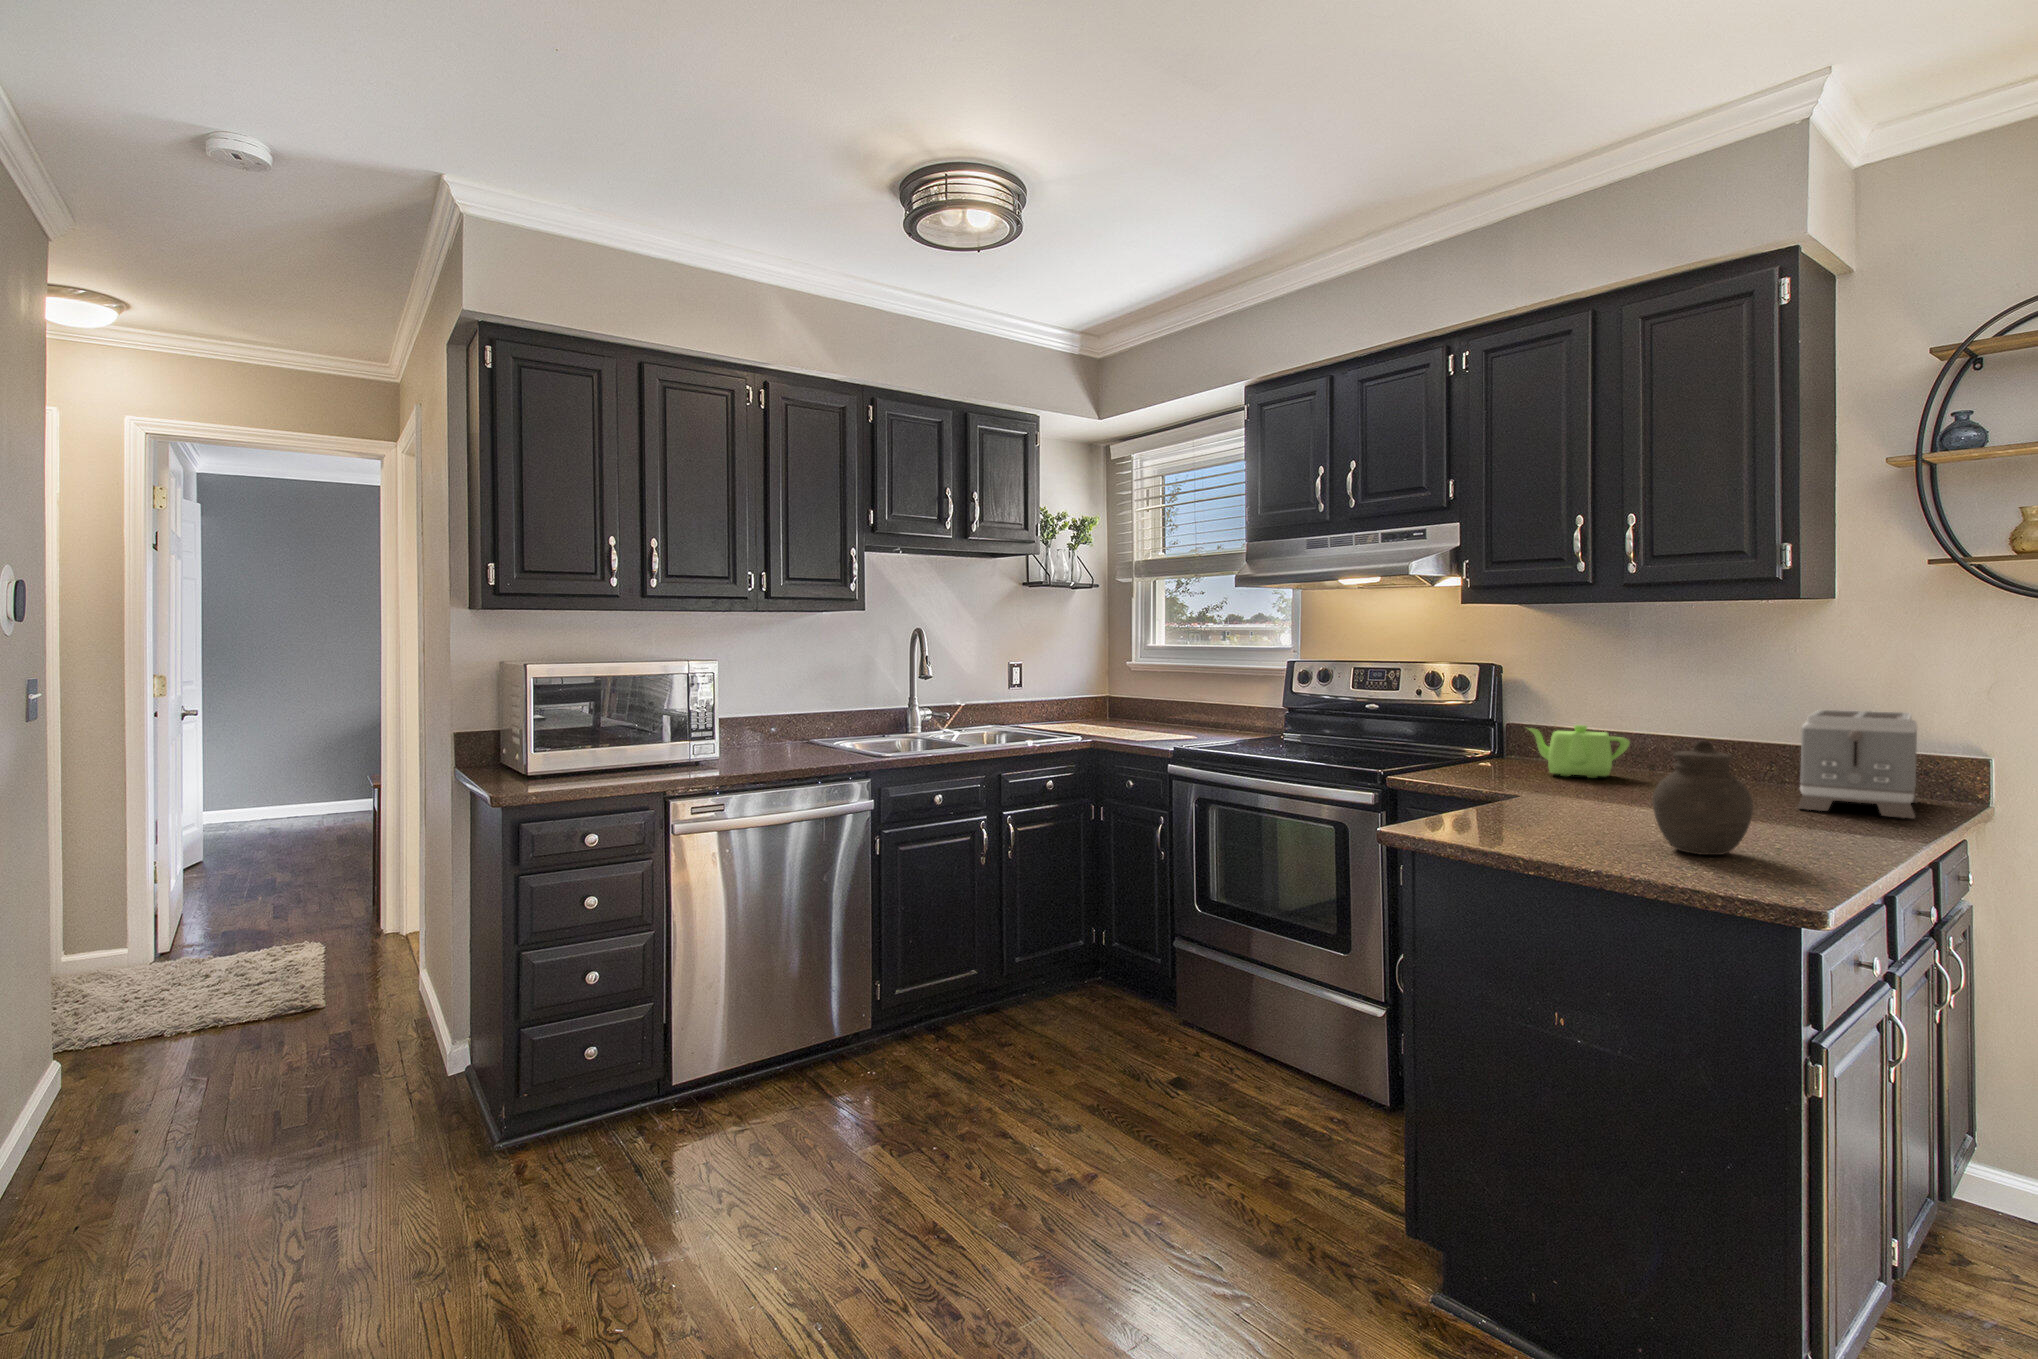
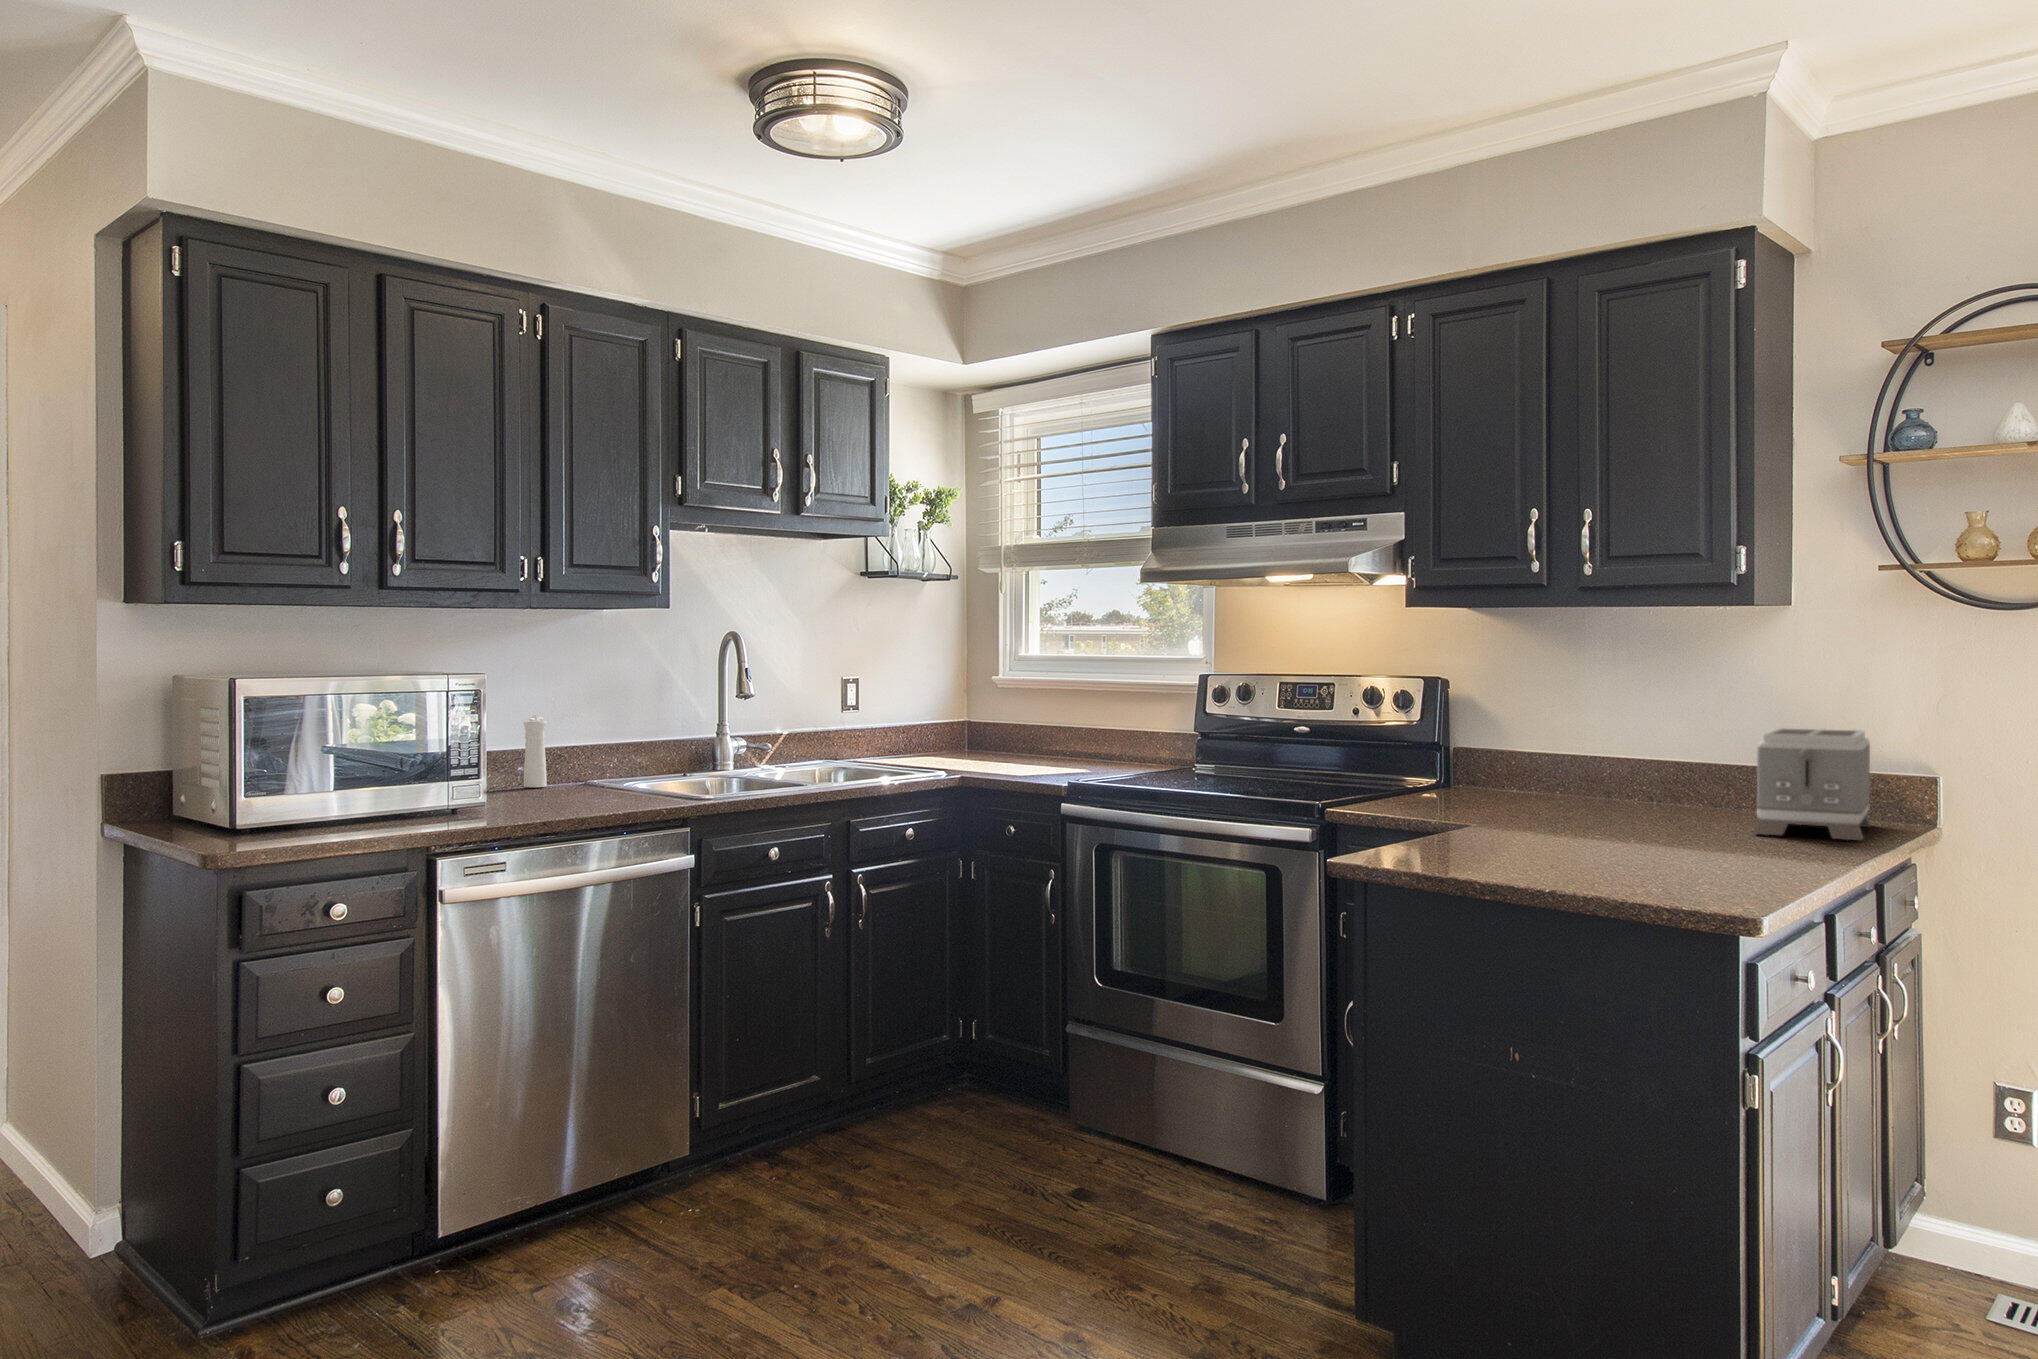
pepper mill: none [762,684,791,746] -> present [524,715,547,787]
teapot: present [1528,725,1630,778] -> none [1480,748,1591,809]
jar: present [1653,741,1753,855] -> none [1606,758,1700,876]

